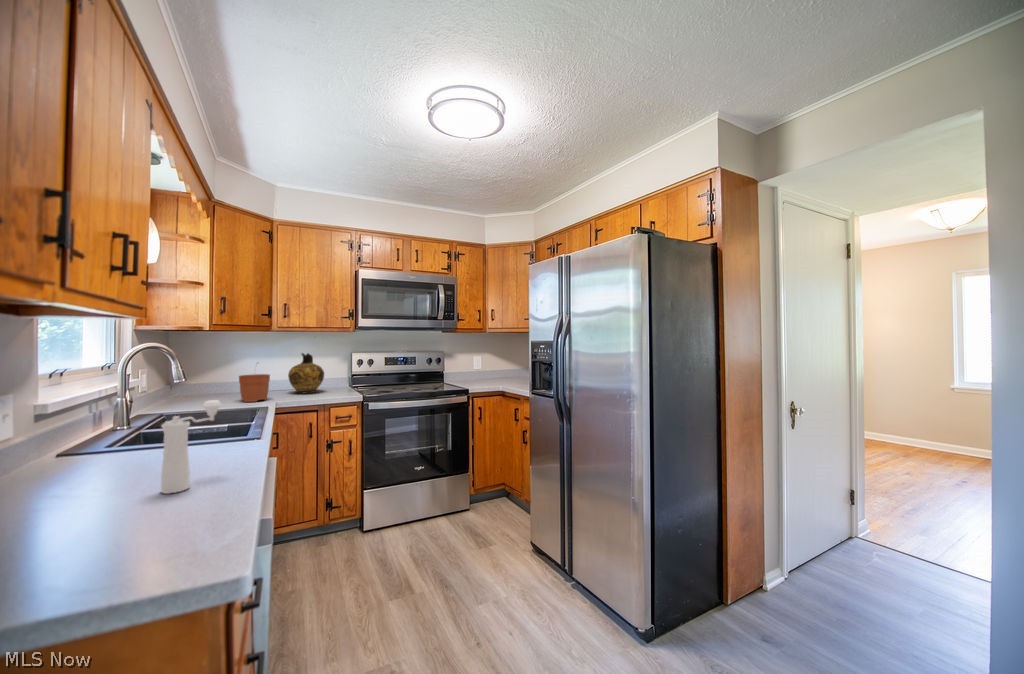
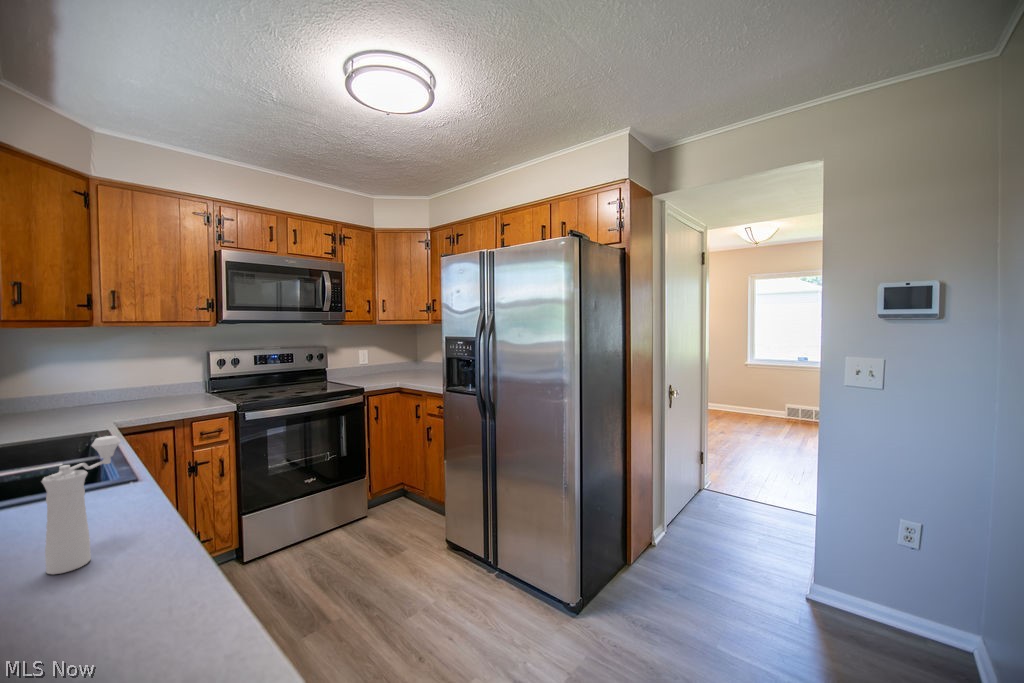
ceramic jug: present [288,353,324,393] -> none [119,354,175,407]
plant pot: present [239,374,270,402] -> none [43,370,96,425]

